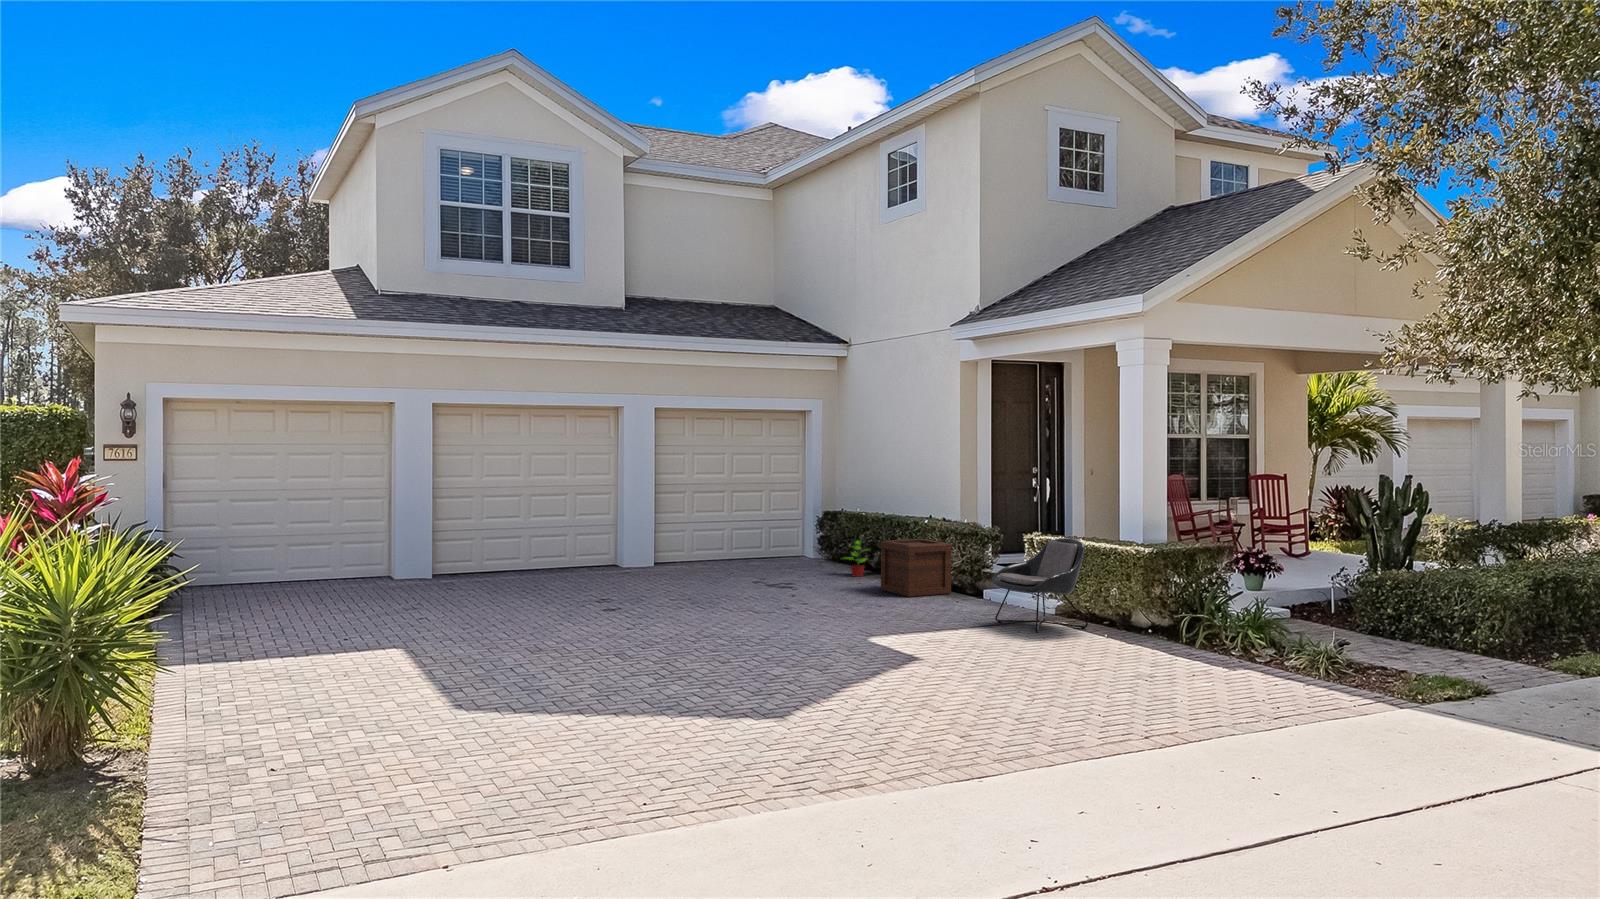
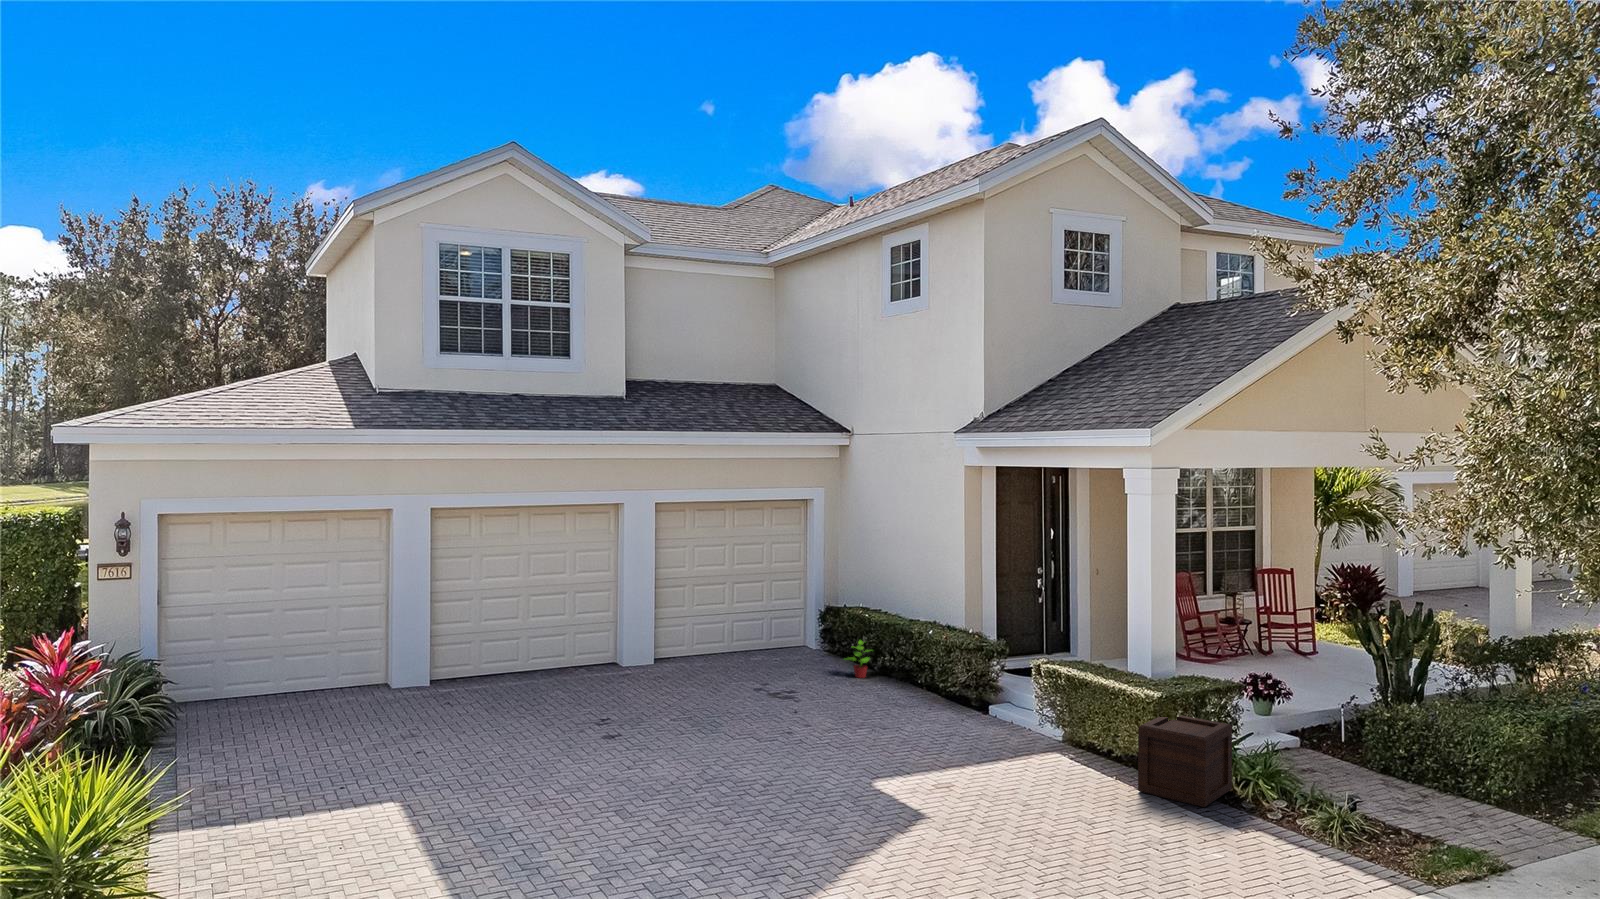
lounge chair: present [992,538,1088,633] -> none [997,668,1095,773]
wooden crate: present [881,539,952,597] -> present [1138,715,1232,807]

